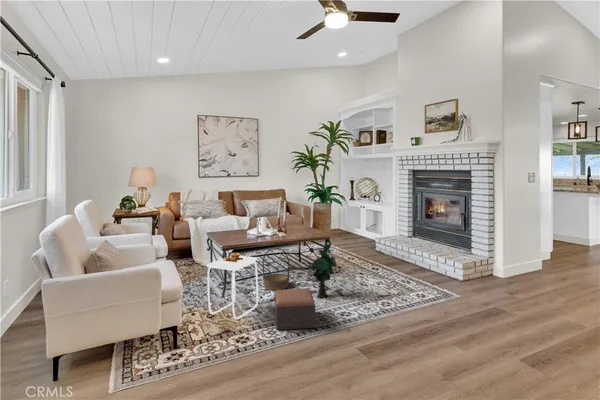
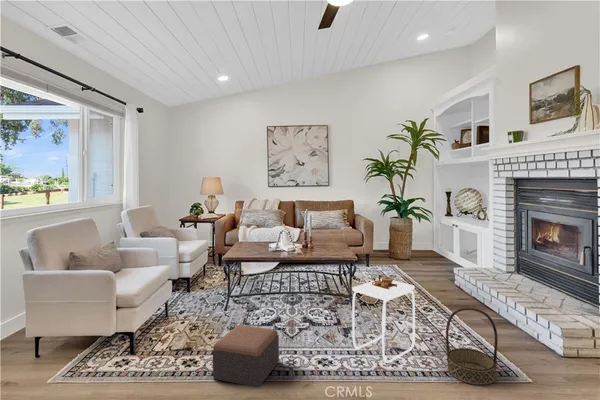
decorative plant: present [308,244,337,298] -> none [297,273,339,344]
basket: present [262,248,289,290] -> present [446,308,498,385]
side table: present [207,252,258,319] -> present [352,275,415,363]

